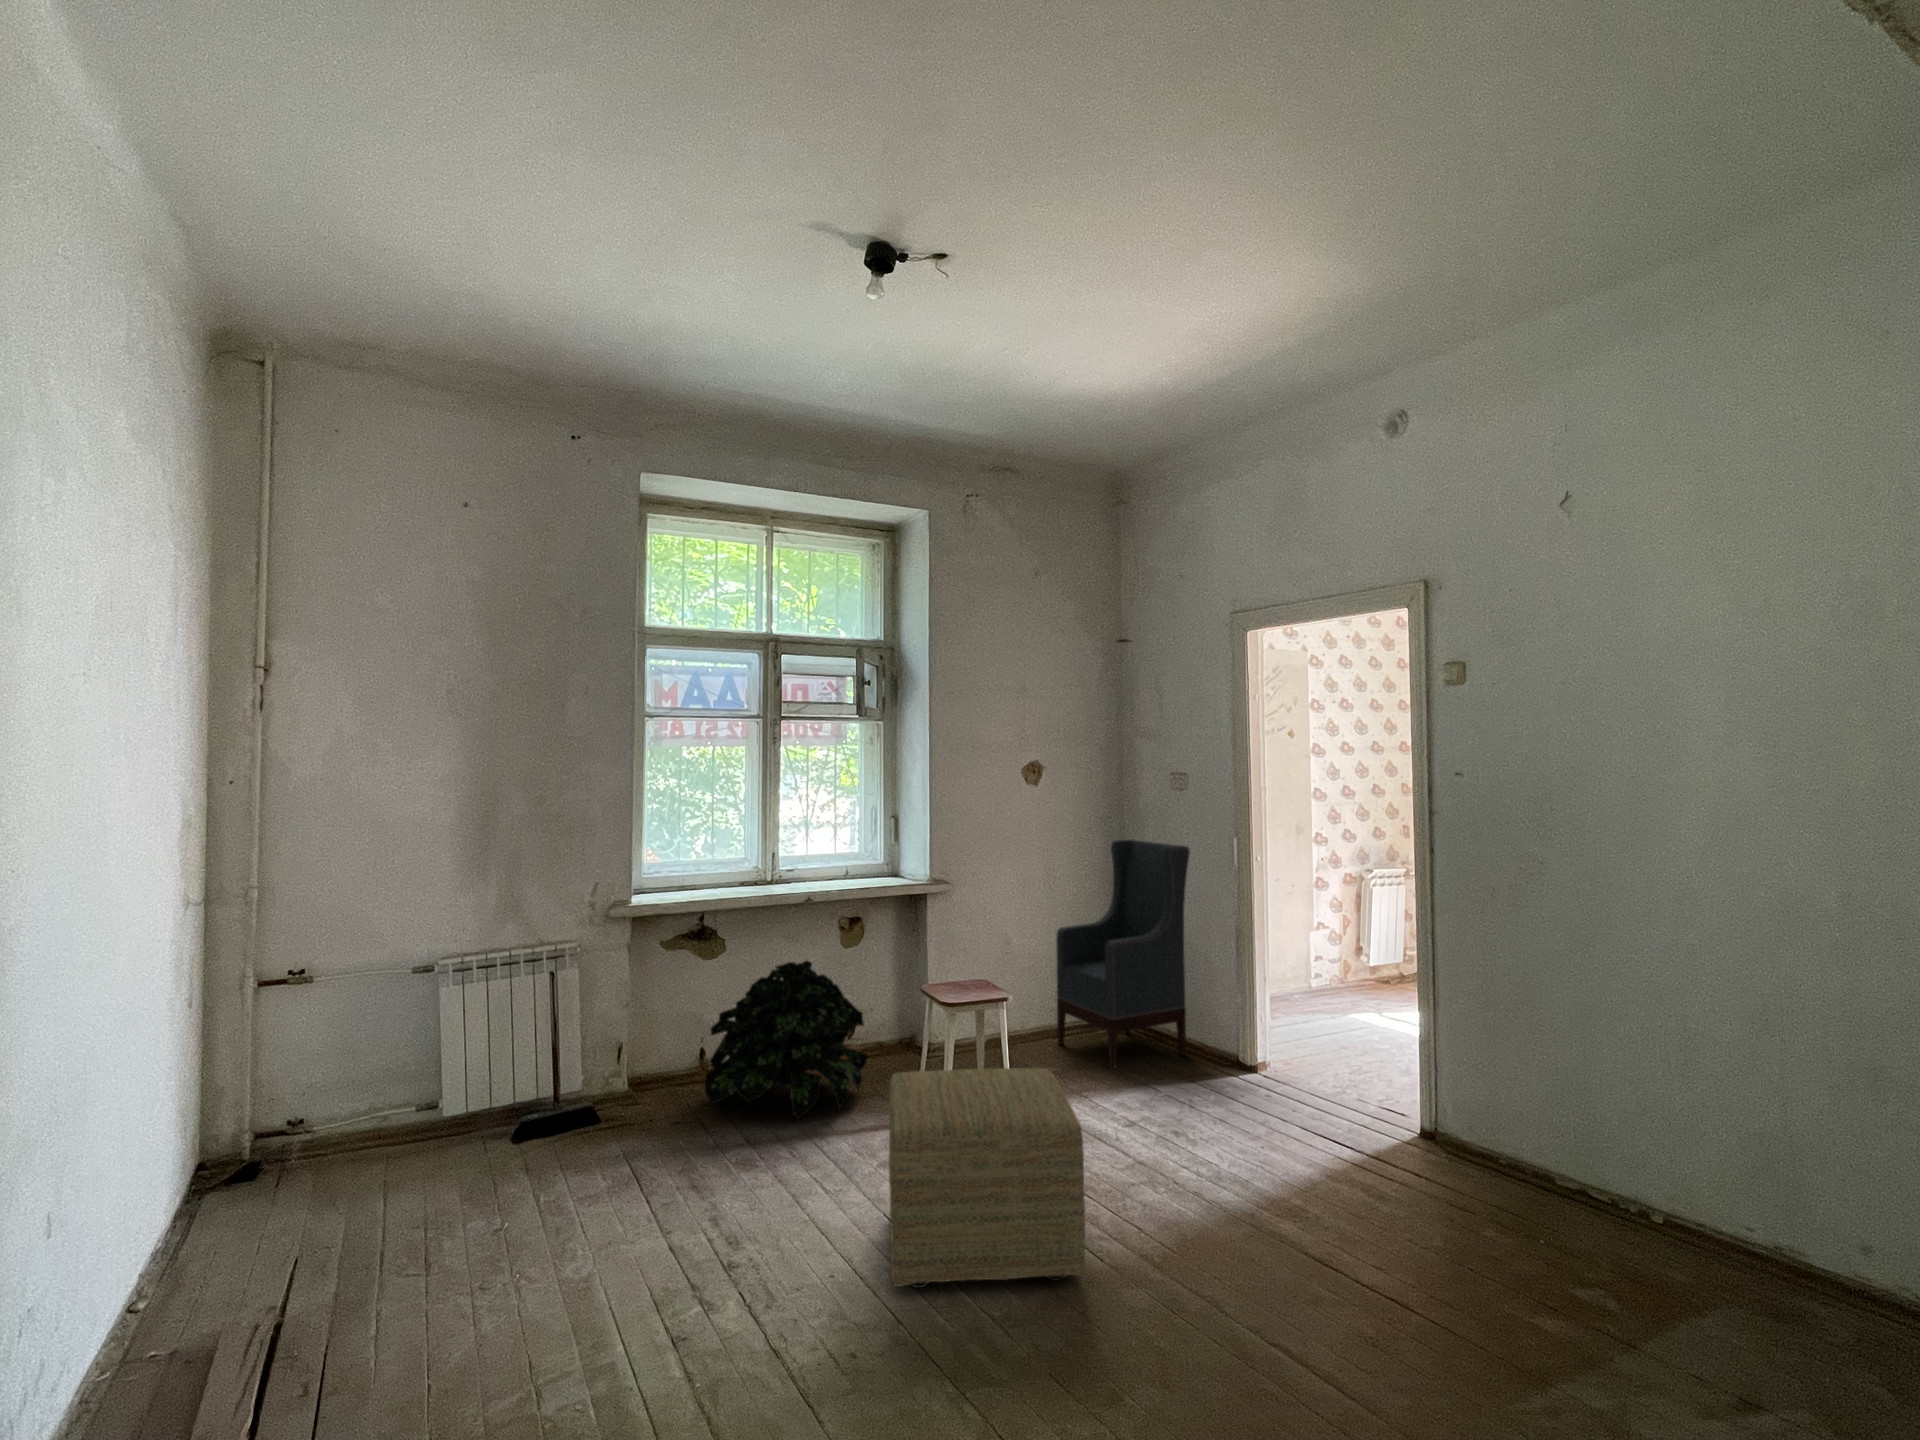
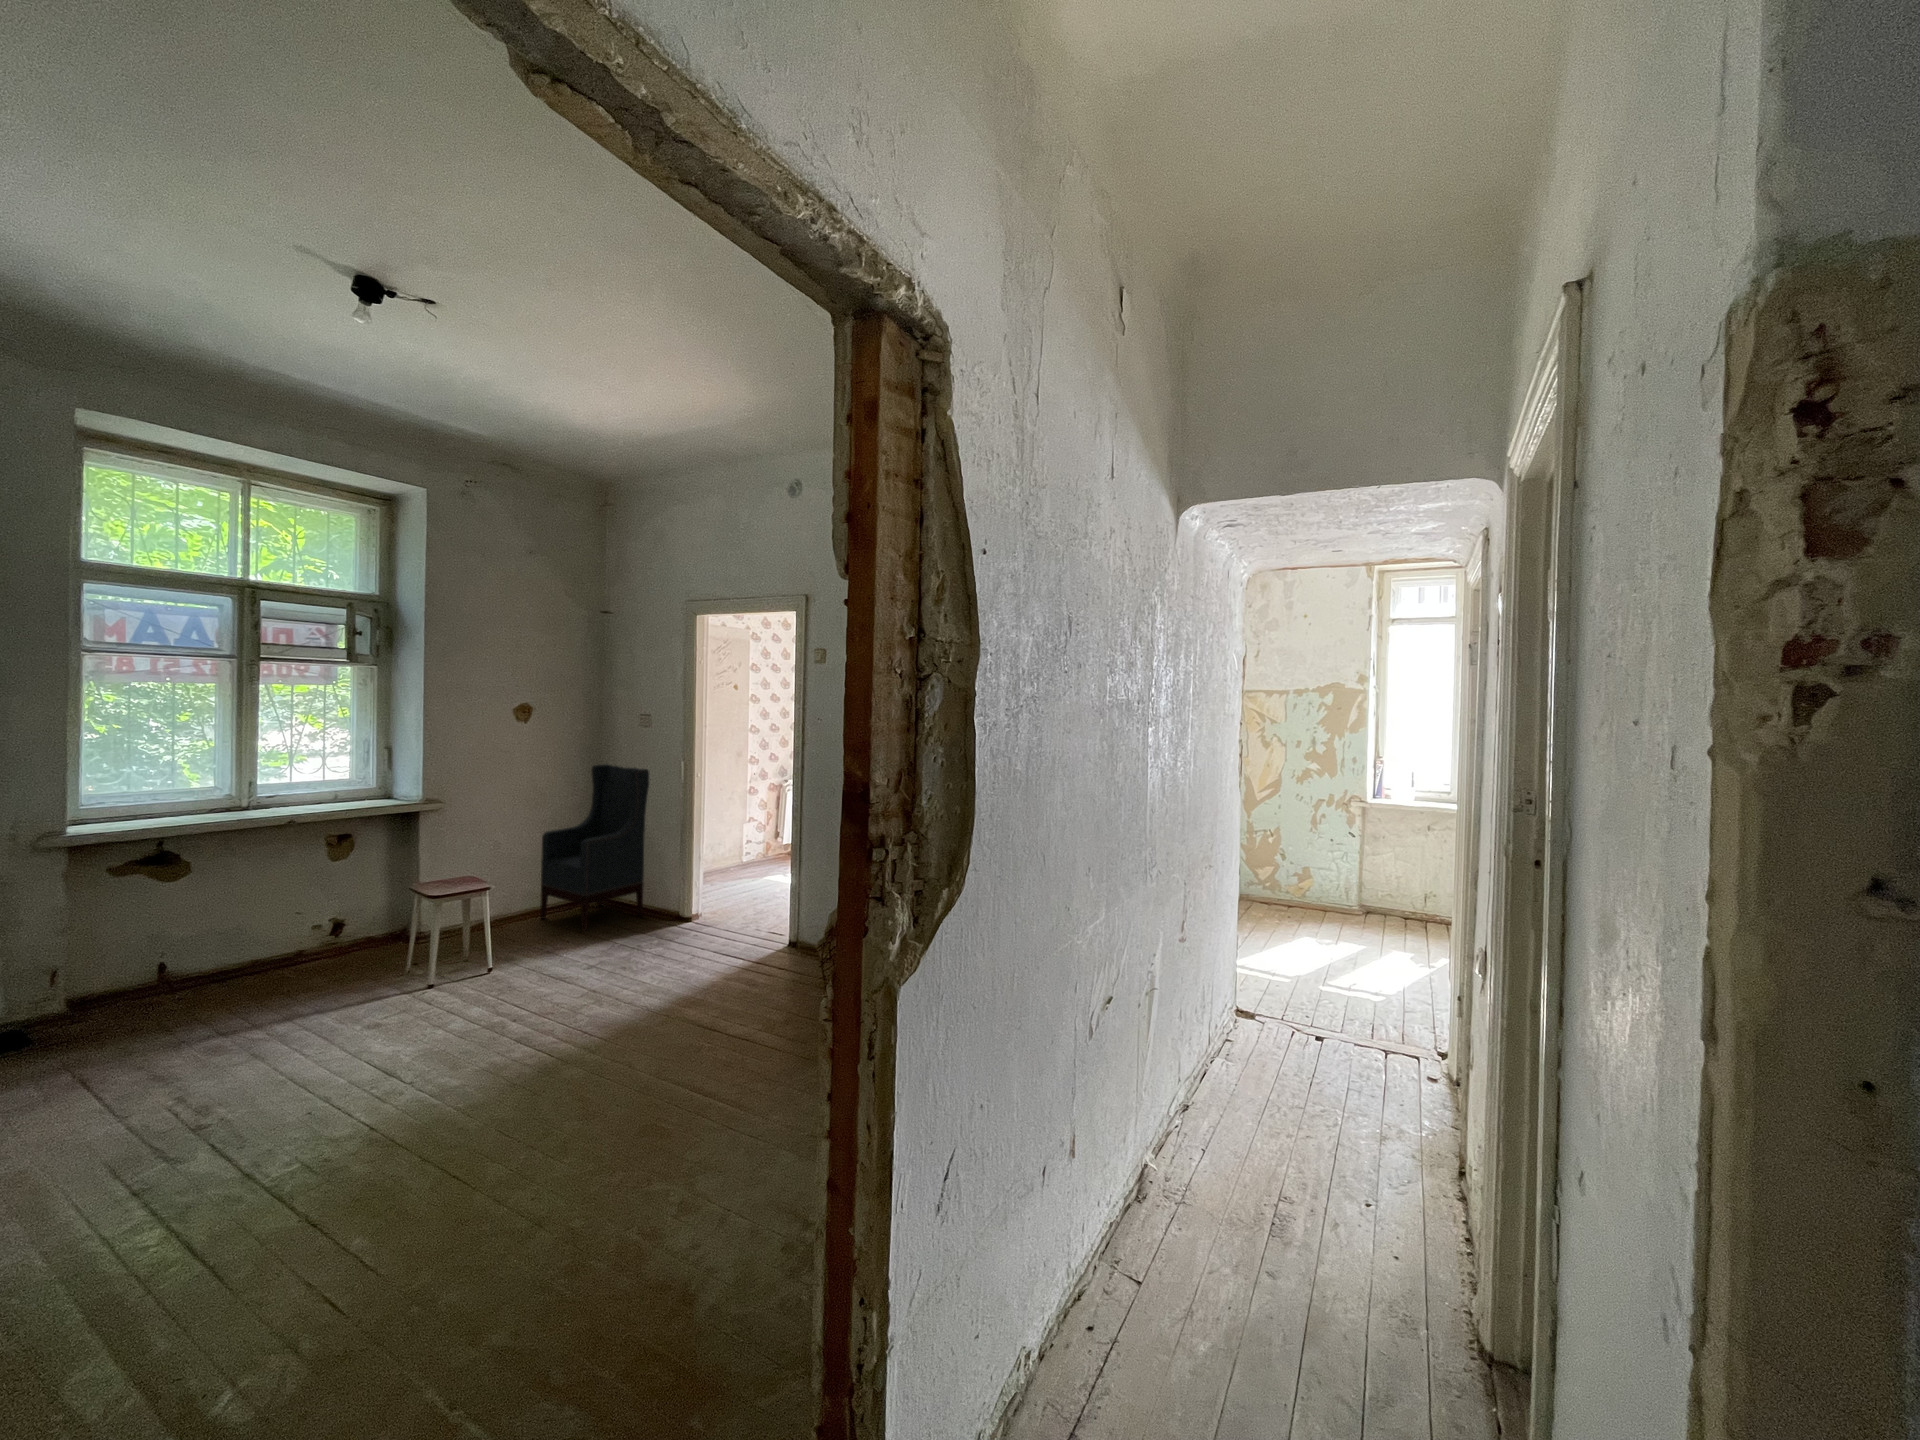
potted plant: present [705,961,868,1118] -> none [165,874,356,1010]
ottoman: present [889,1068,1085,1288] -> none [375,935,542,1106]

